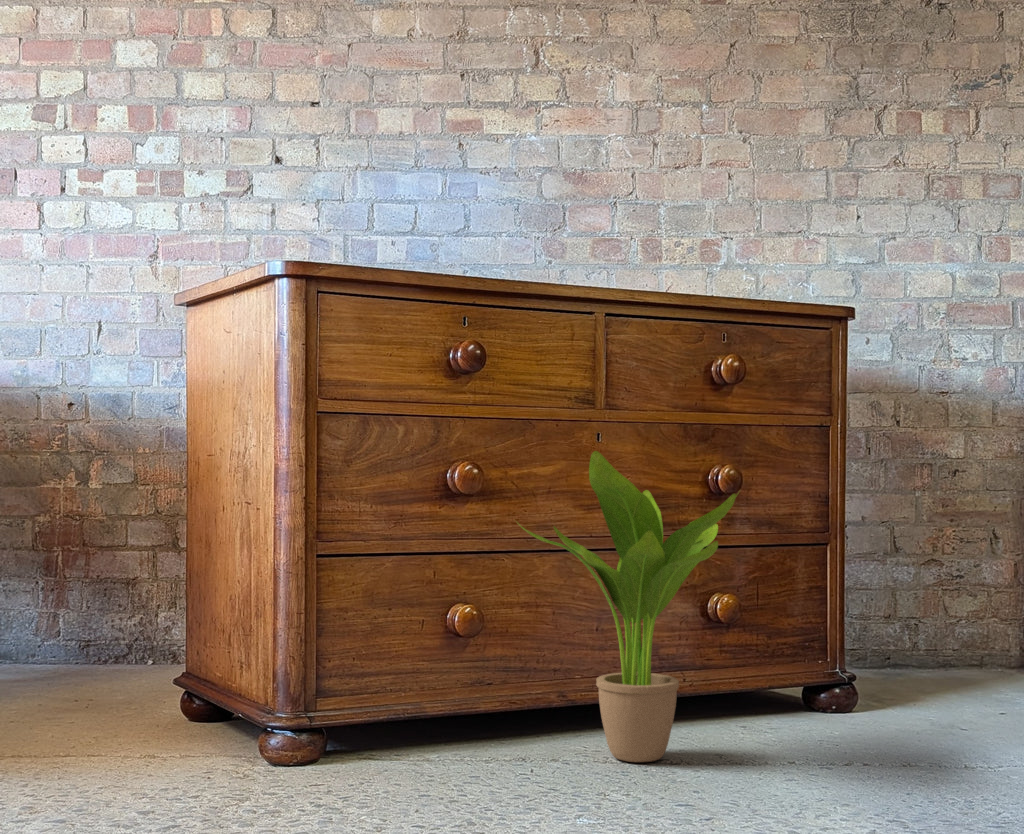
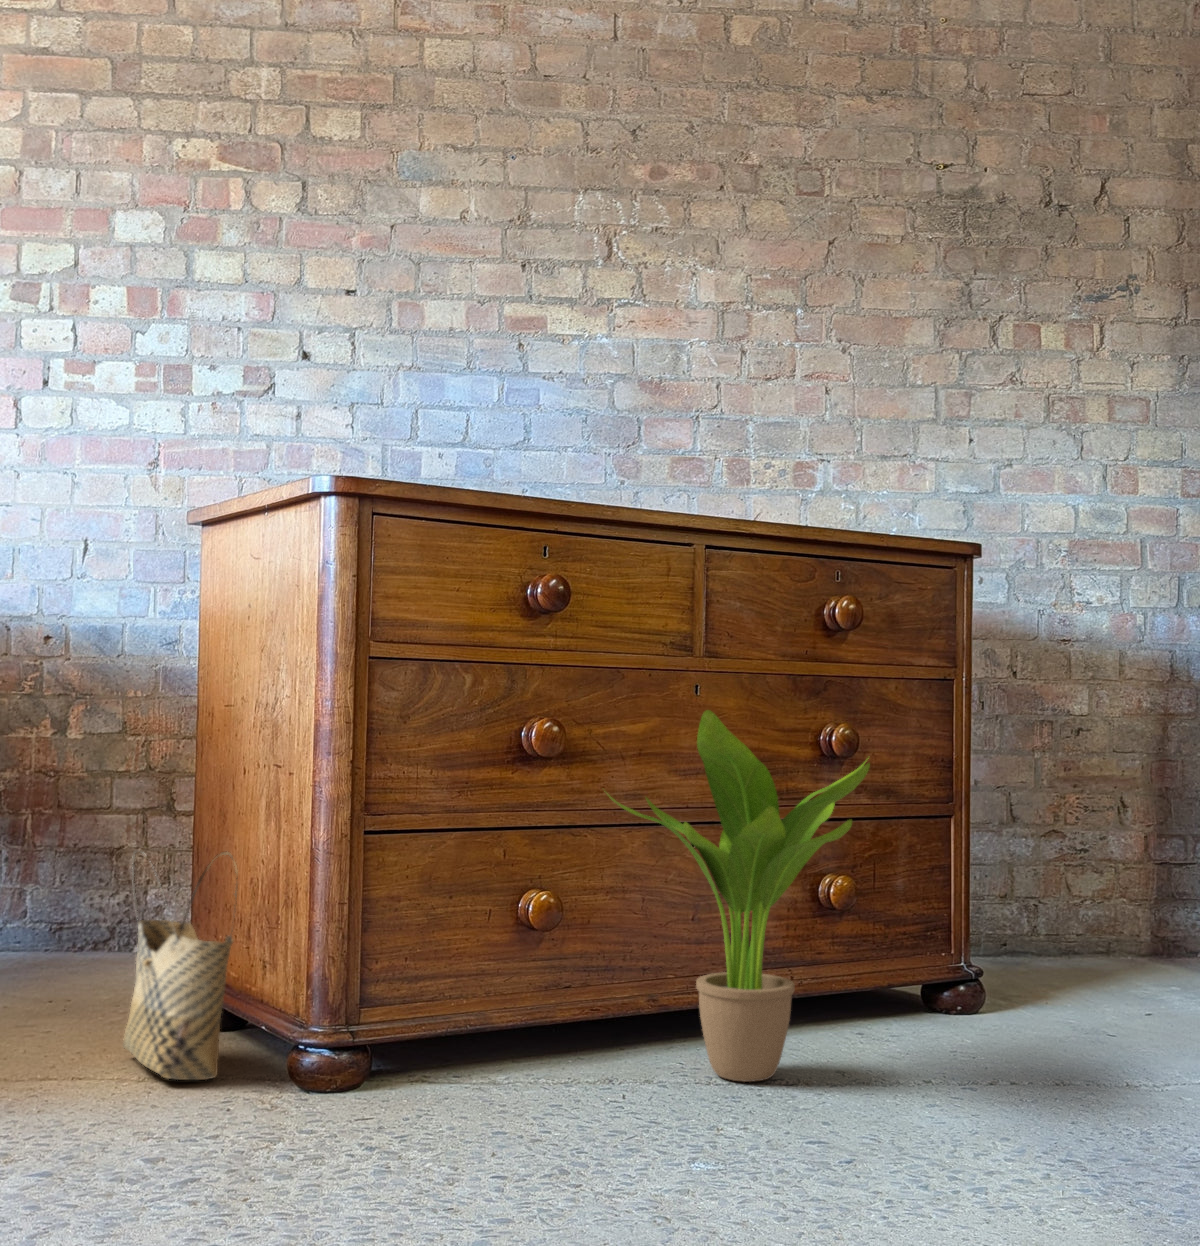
woven basket: none [127,574,215,760] -> present [123,851,238,1080]

